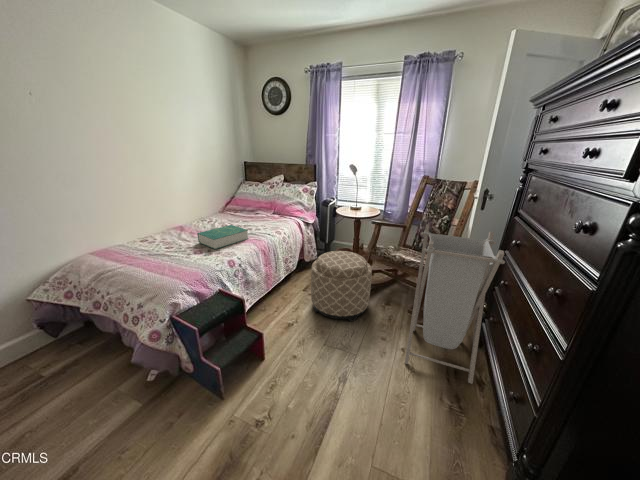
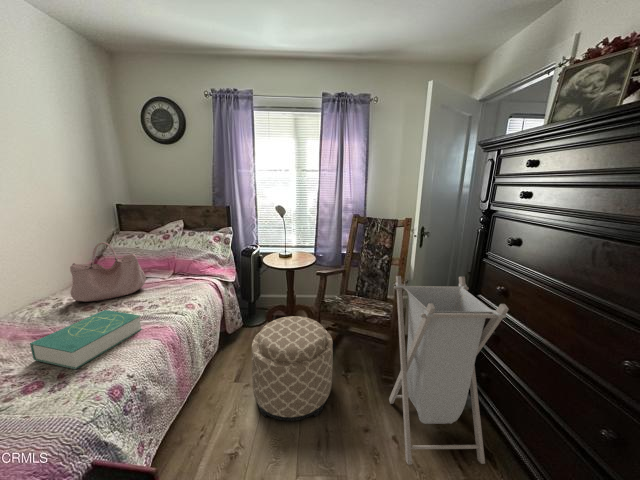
handbag: none [217,185,256,222] -> present [70,242,146,302]

